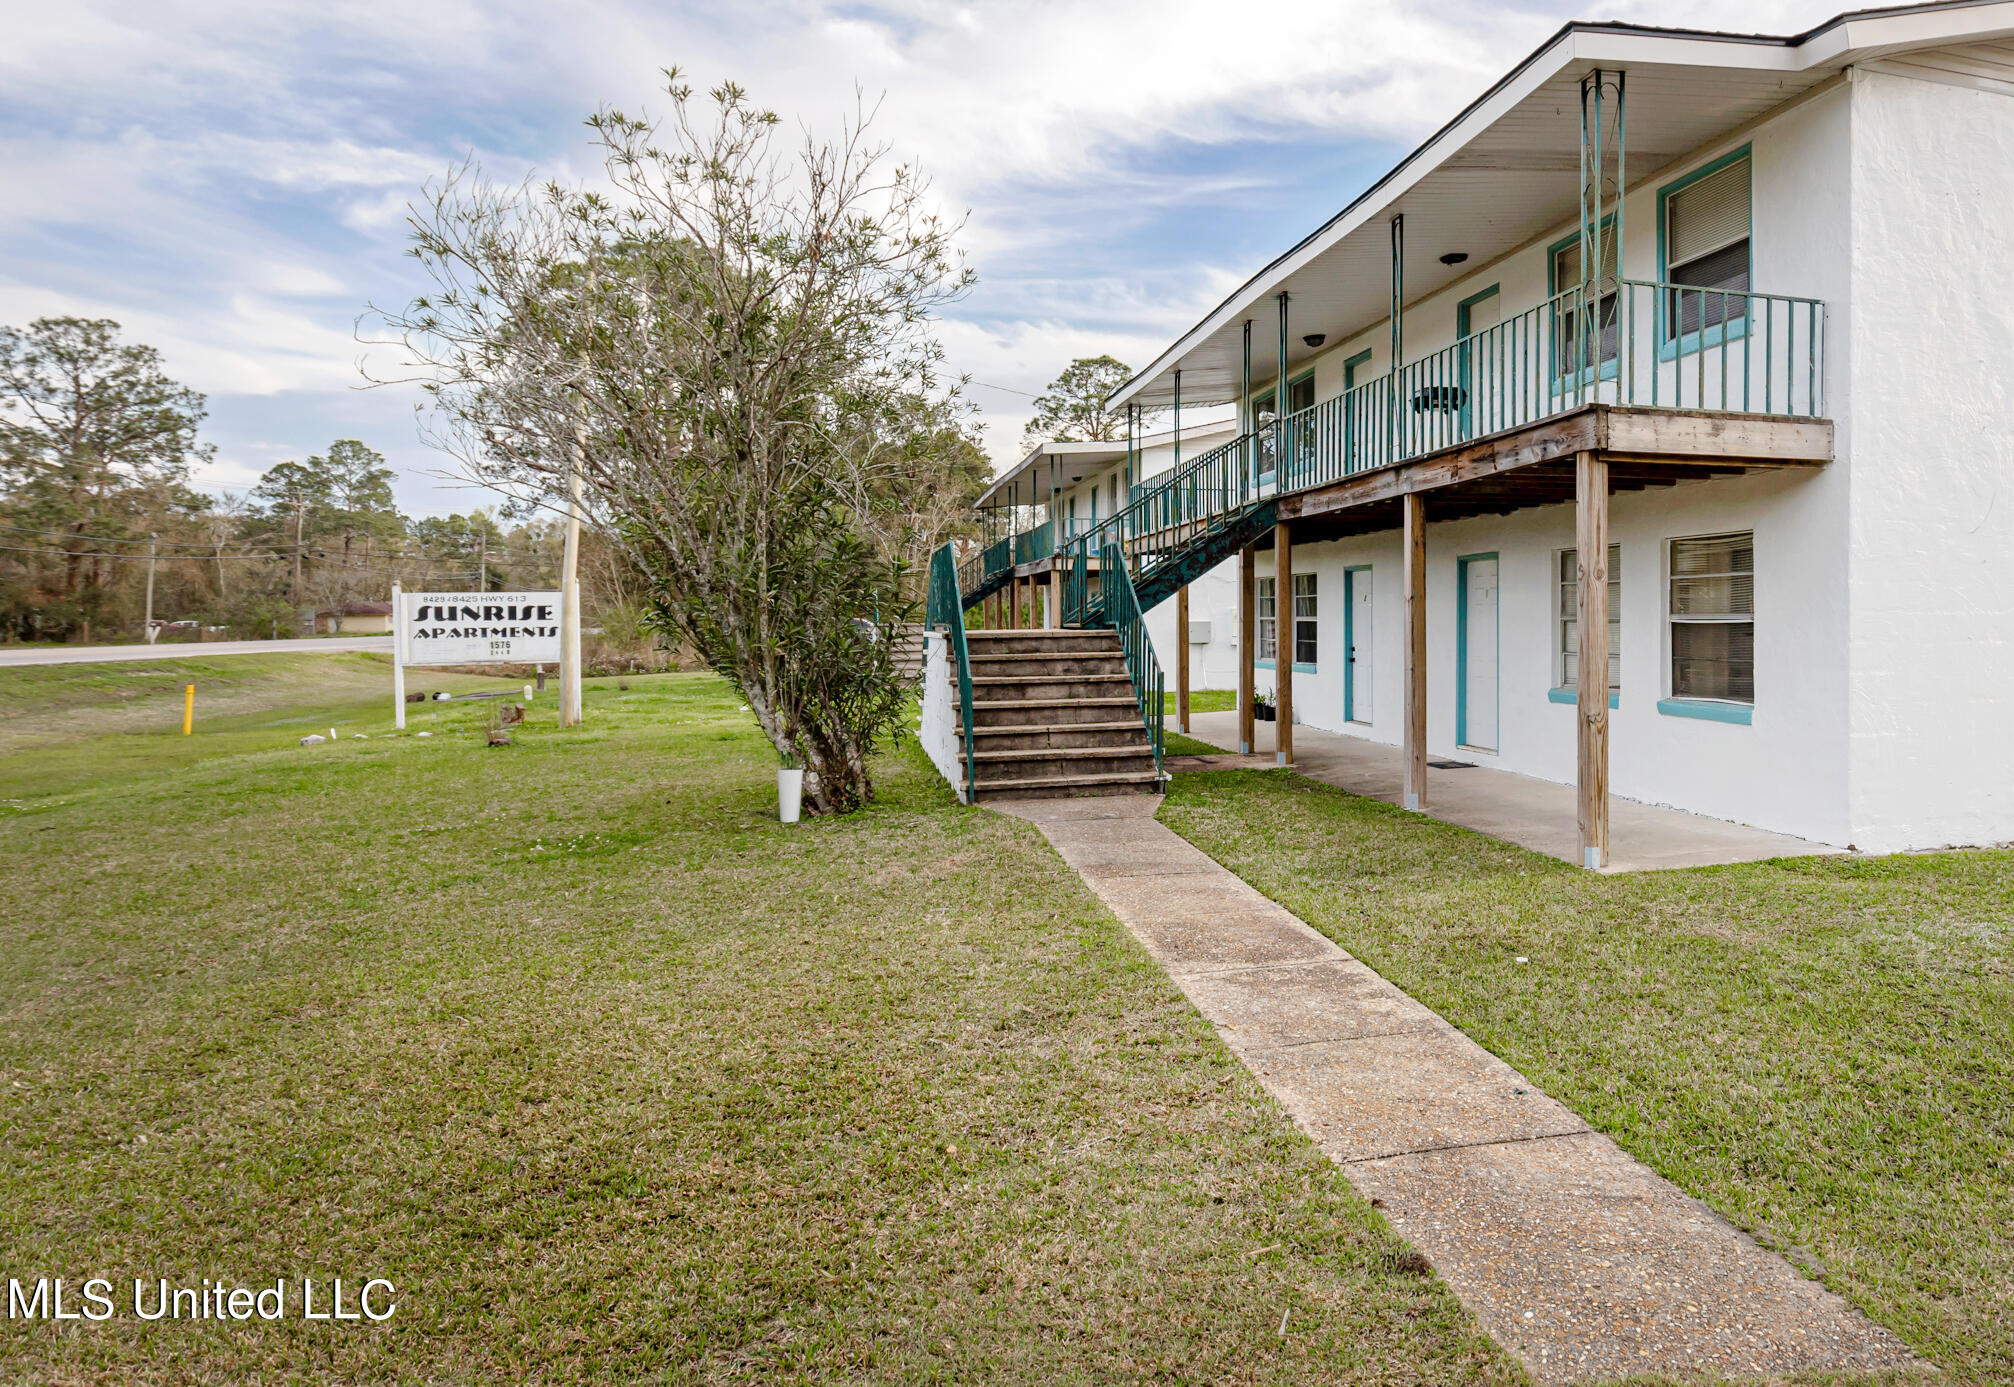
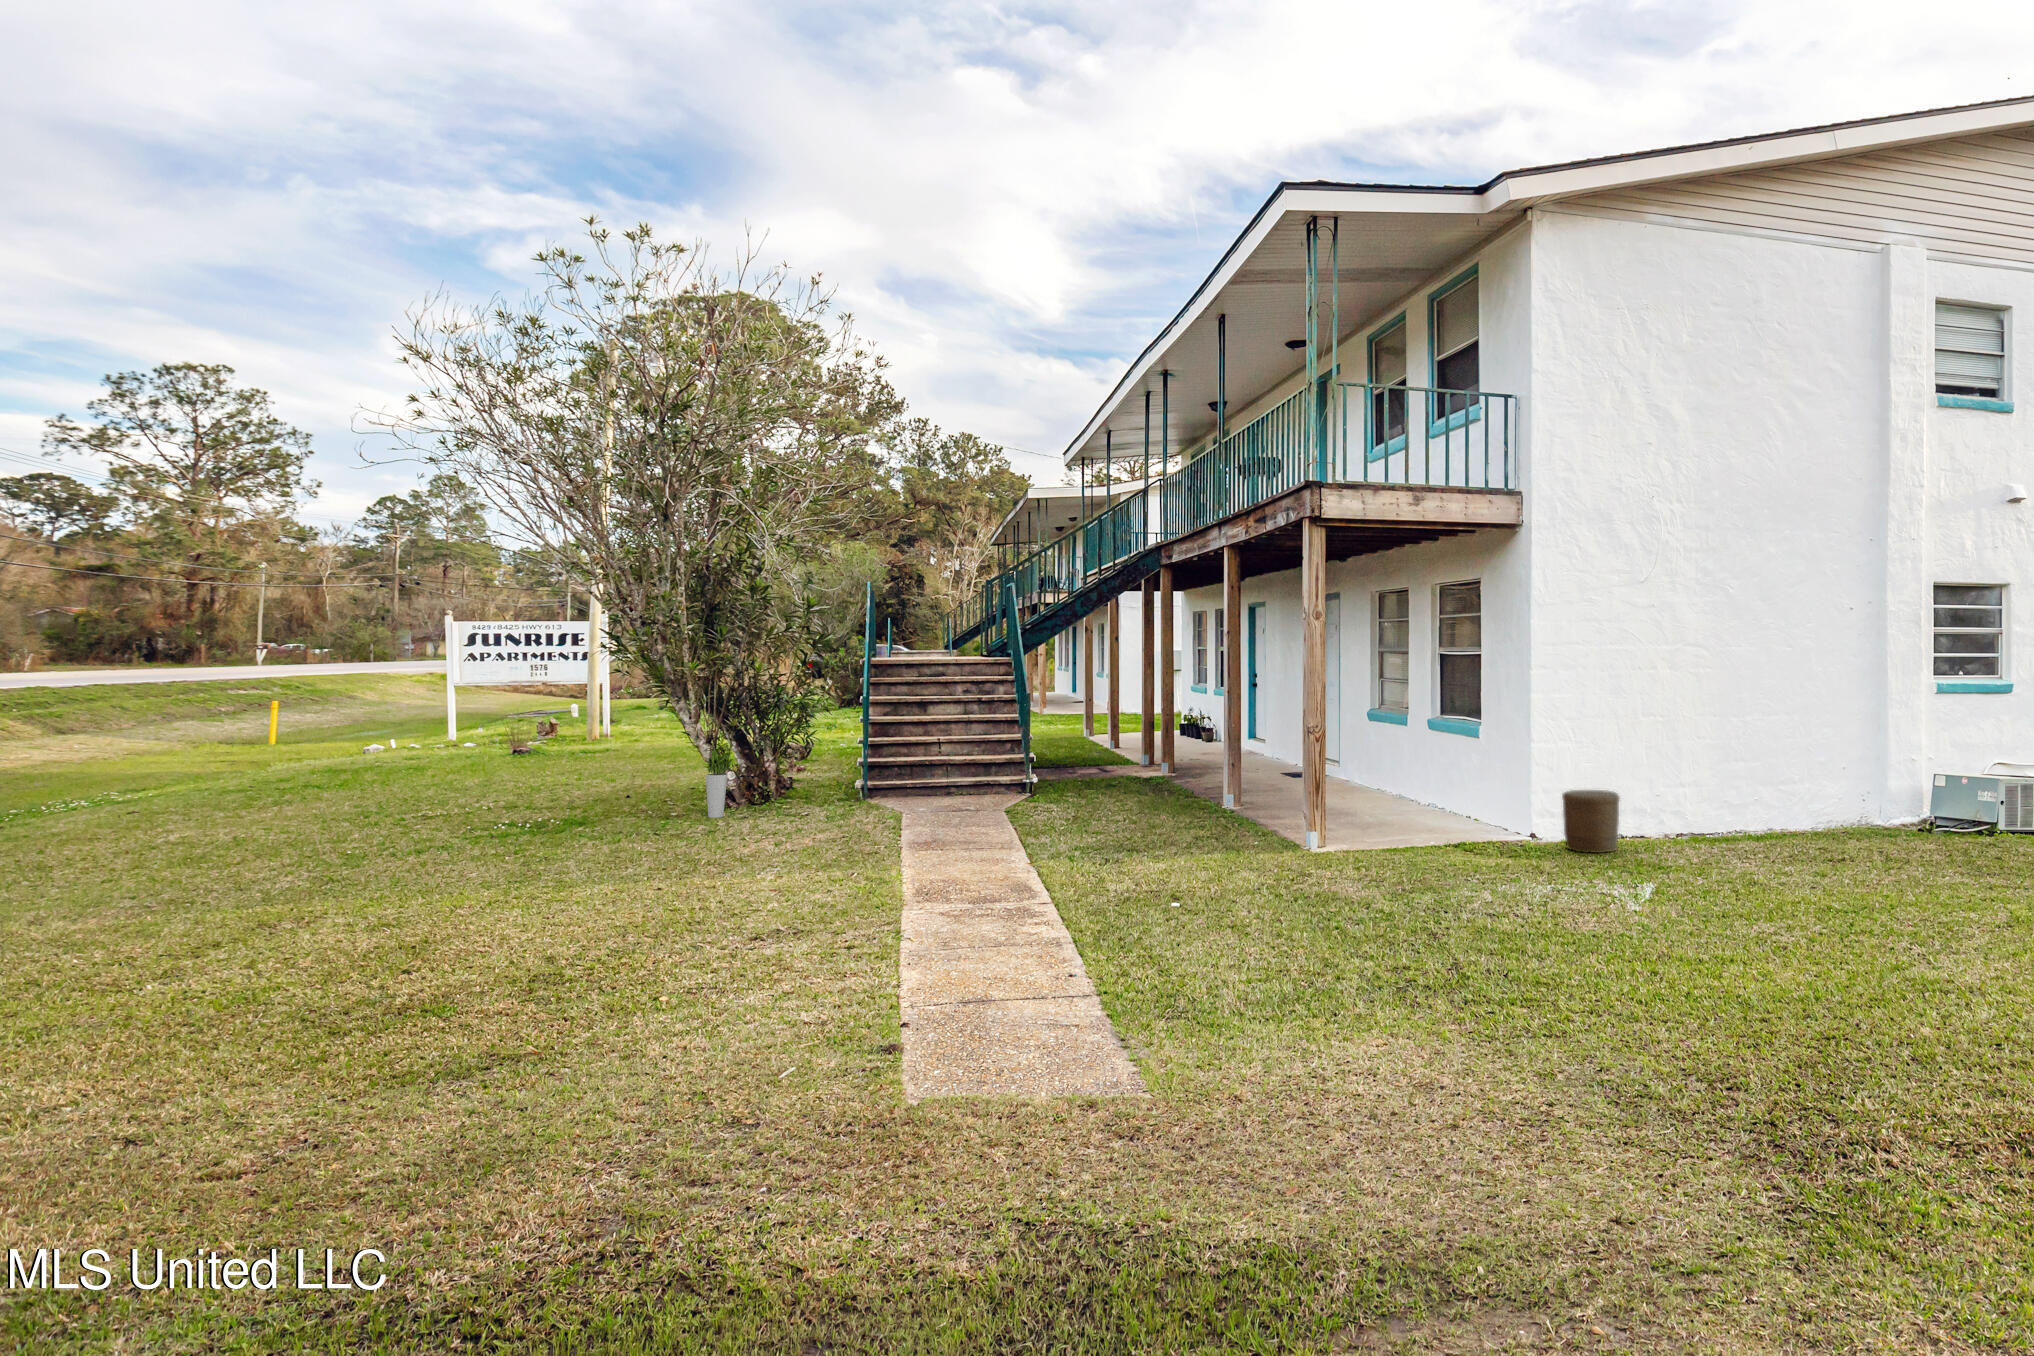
woven basket: none [1894,786,1970,865] -> present [1562,790,1620,853]

